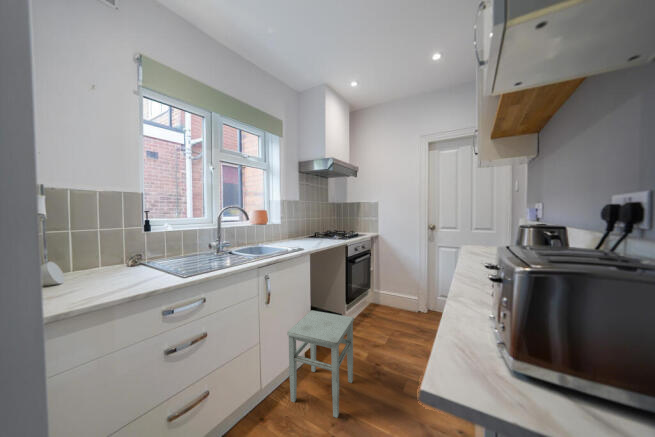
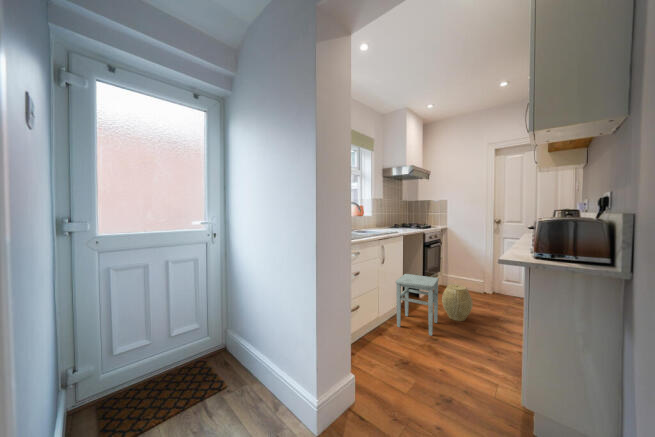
woven basket: none [362,318,399,373] -> present [442,284,472,321]

